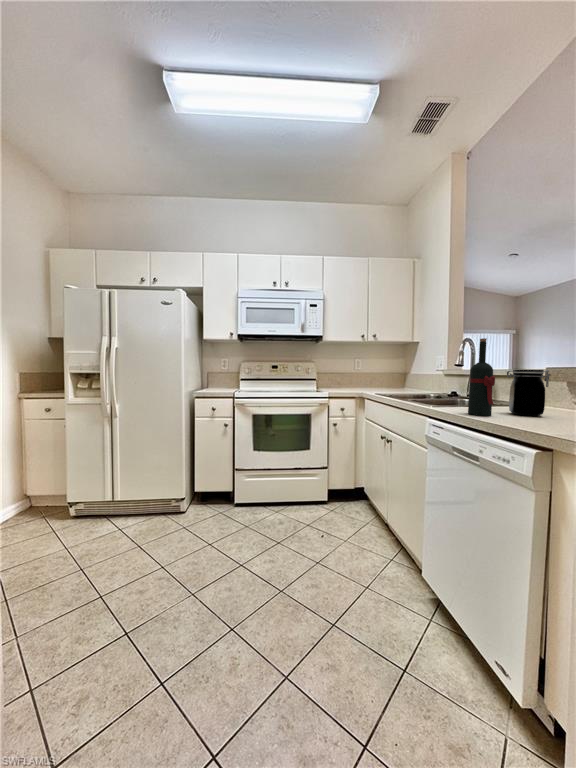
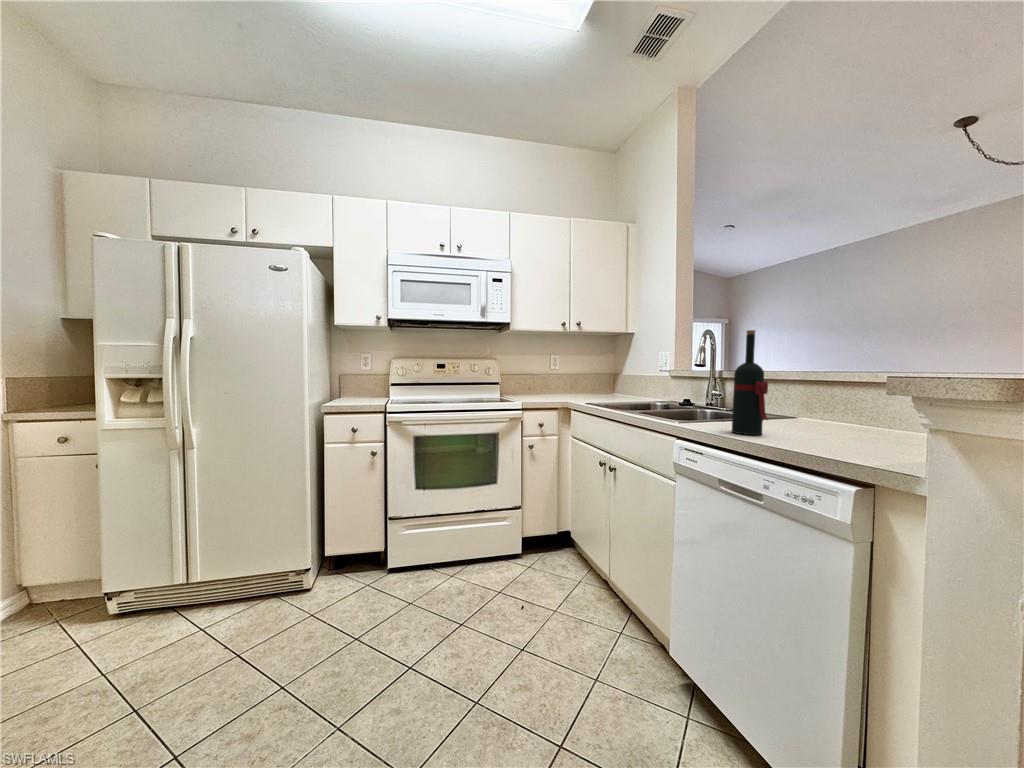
jar: present [507,369,550,416] -> none [775,372,831,433]

